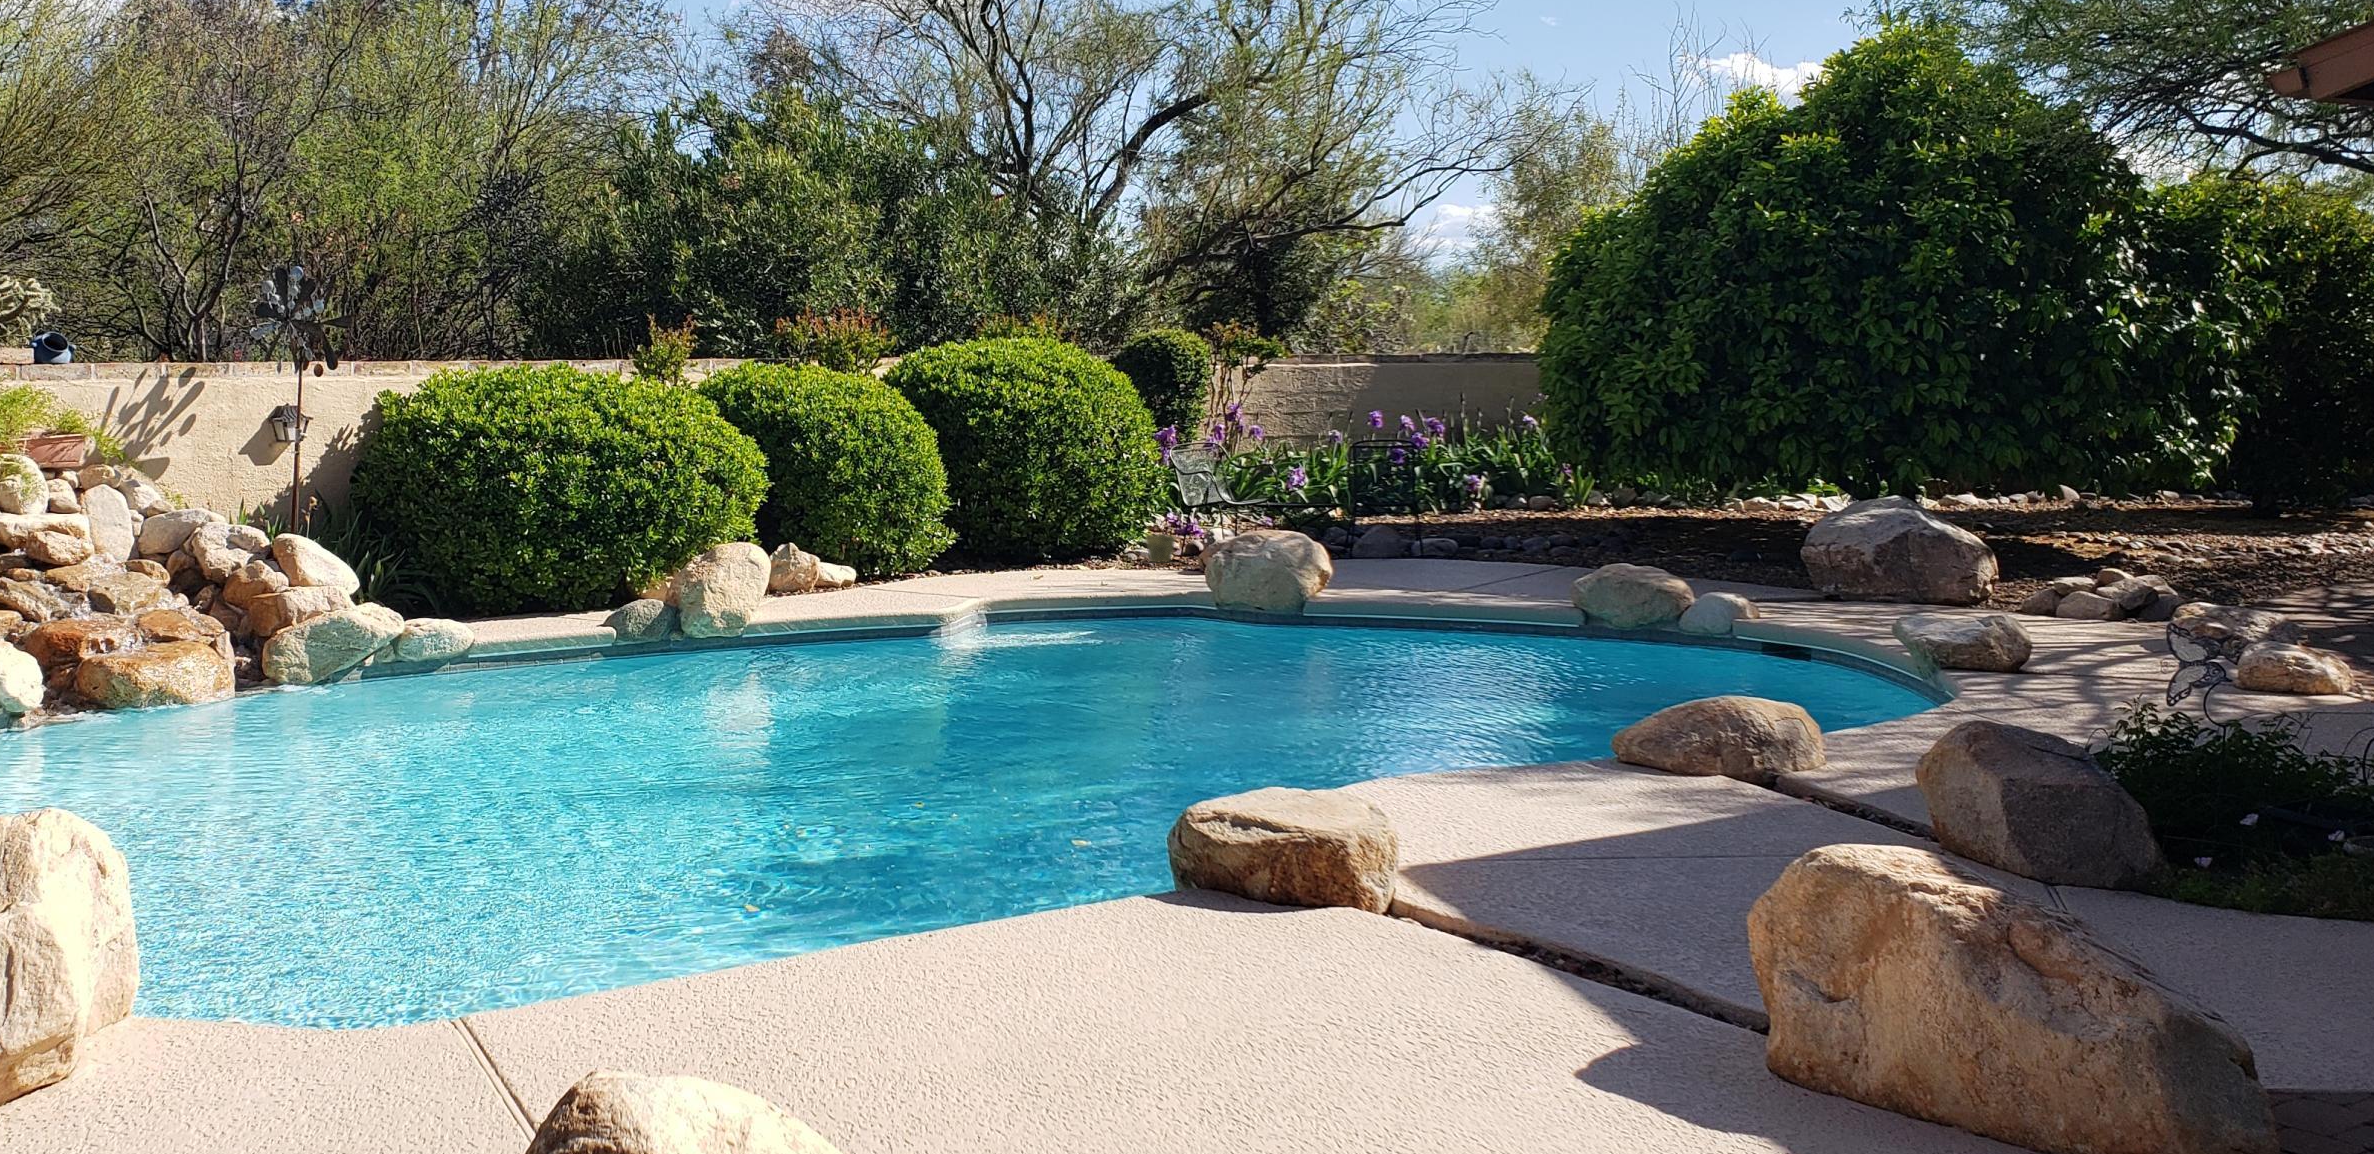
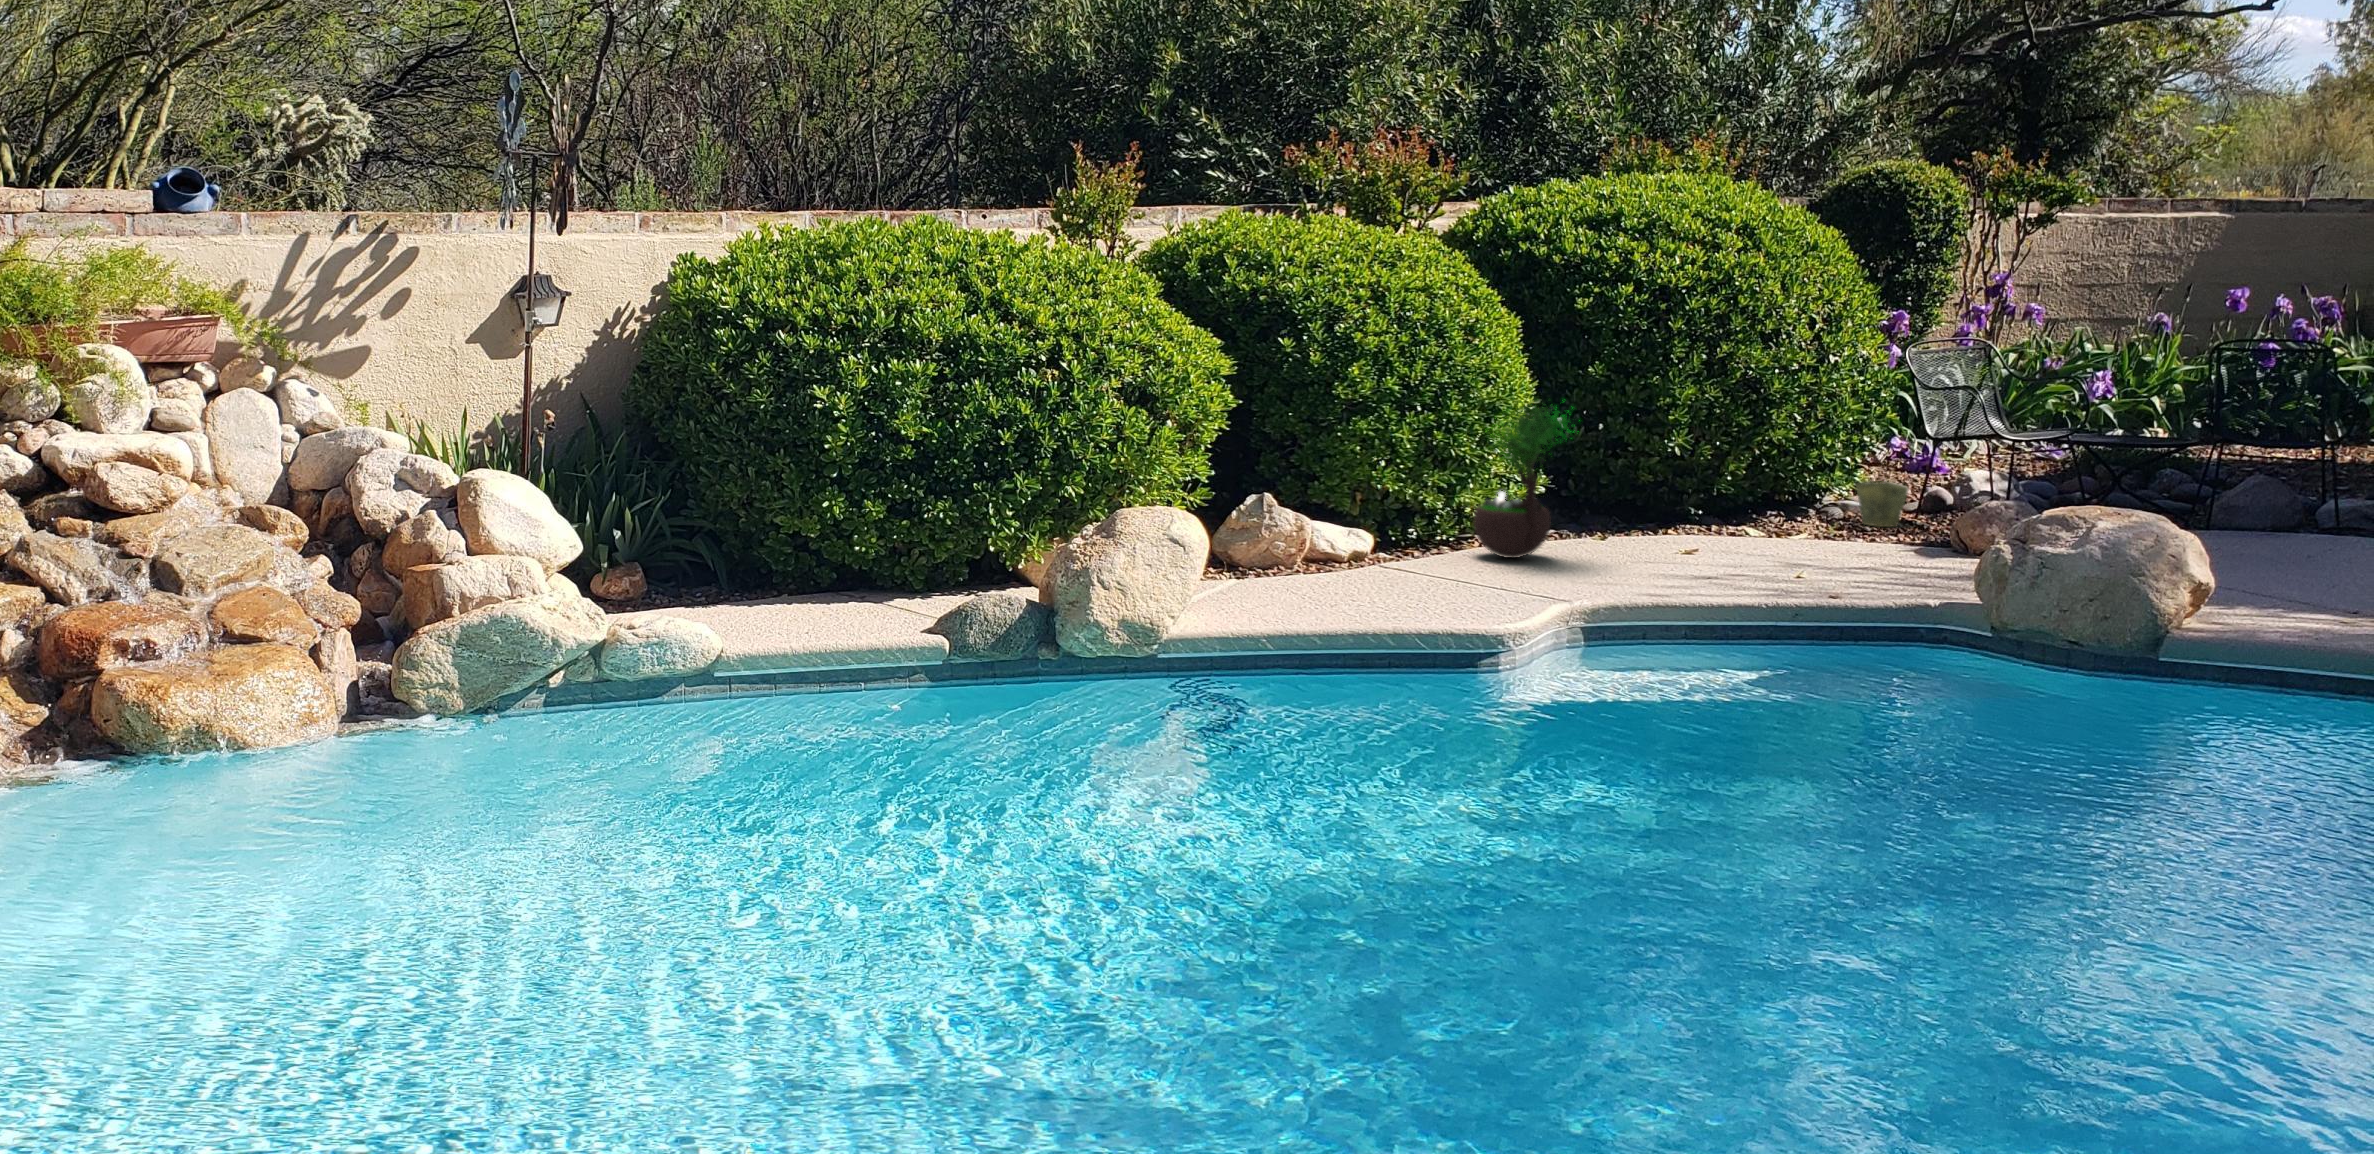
potted tree: none [917,473,980,583] -> present [1474,399,1574,558]

